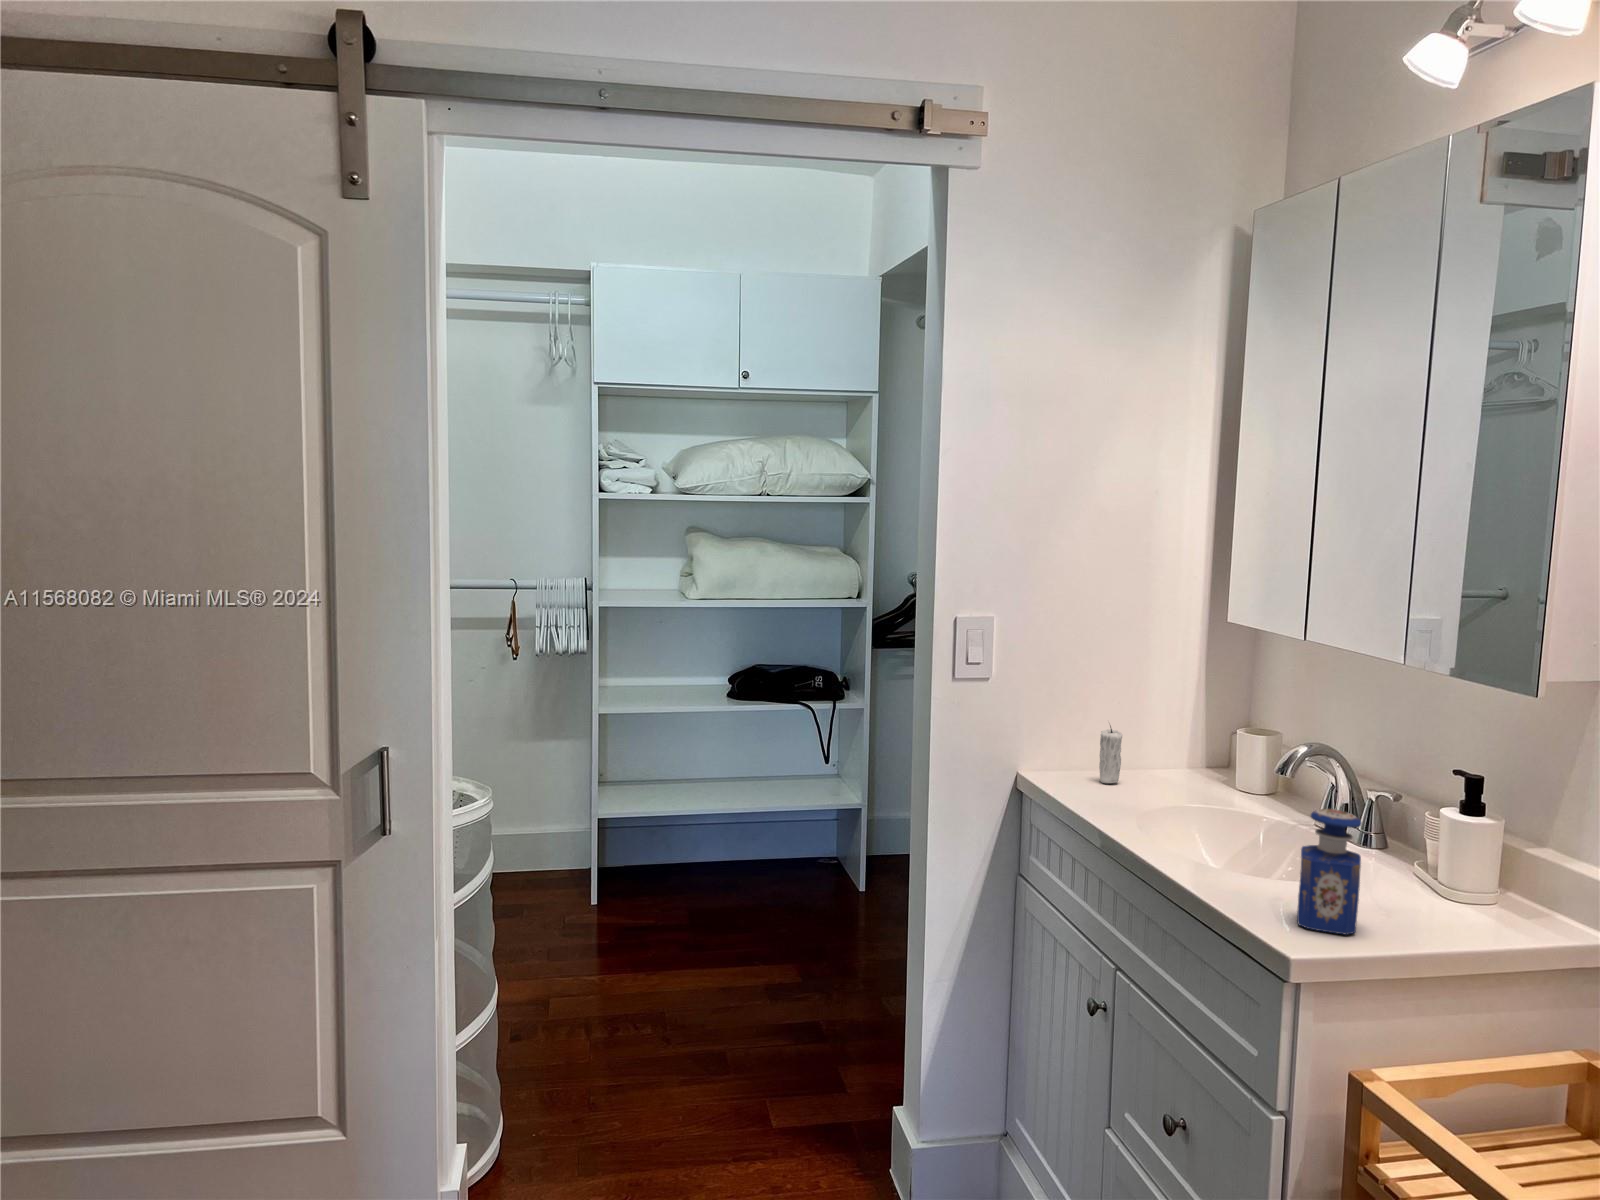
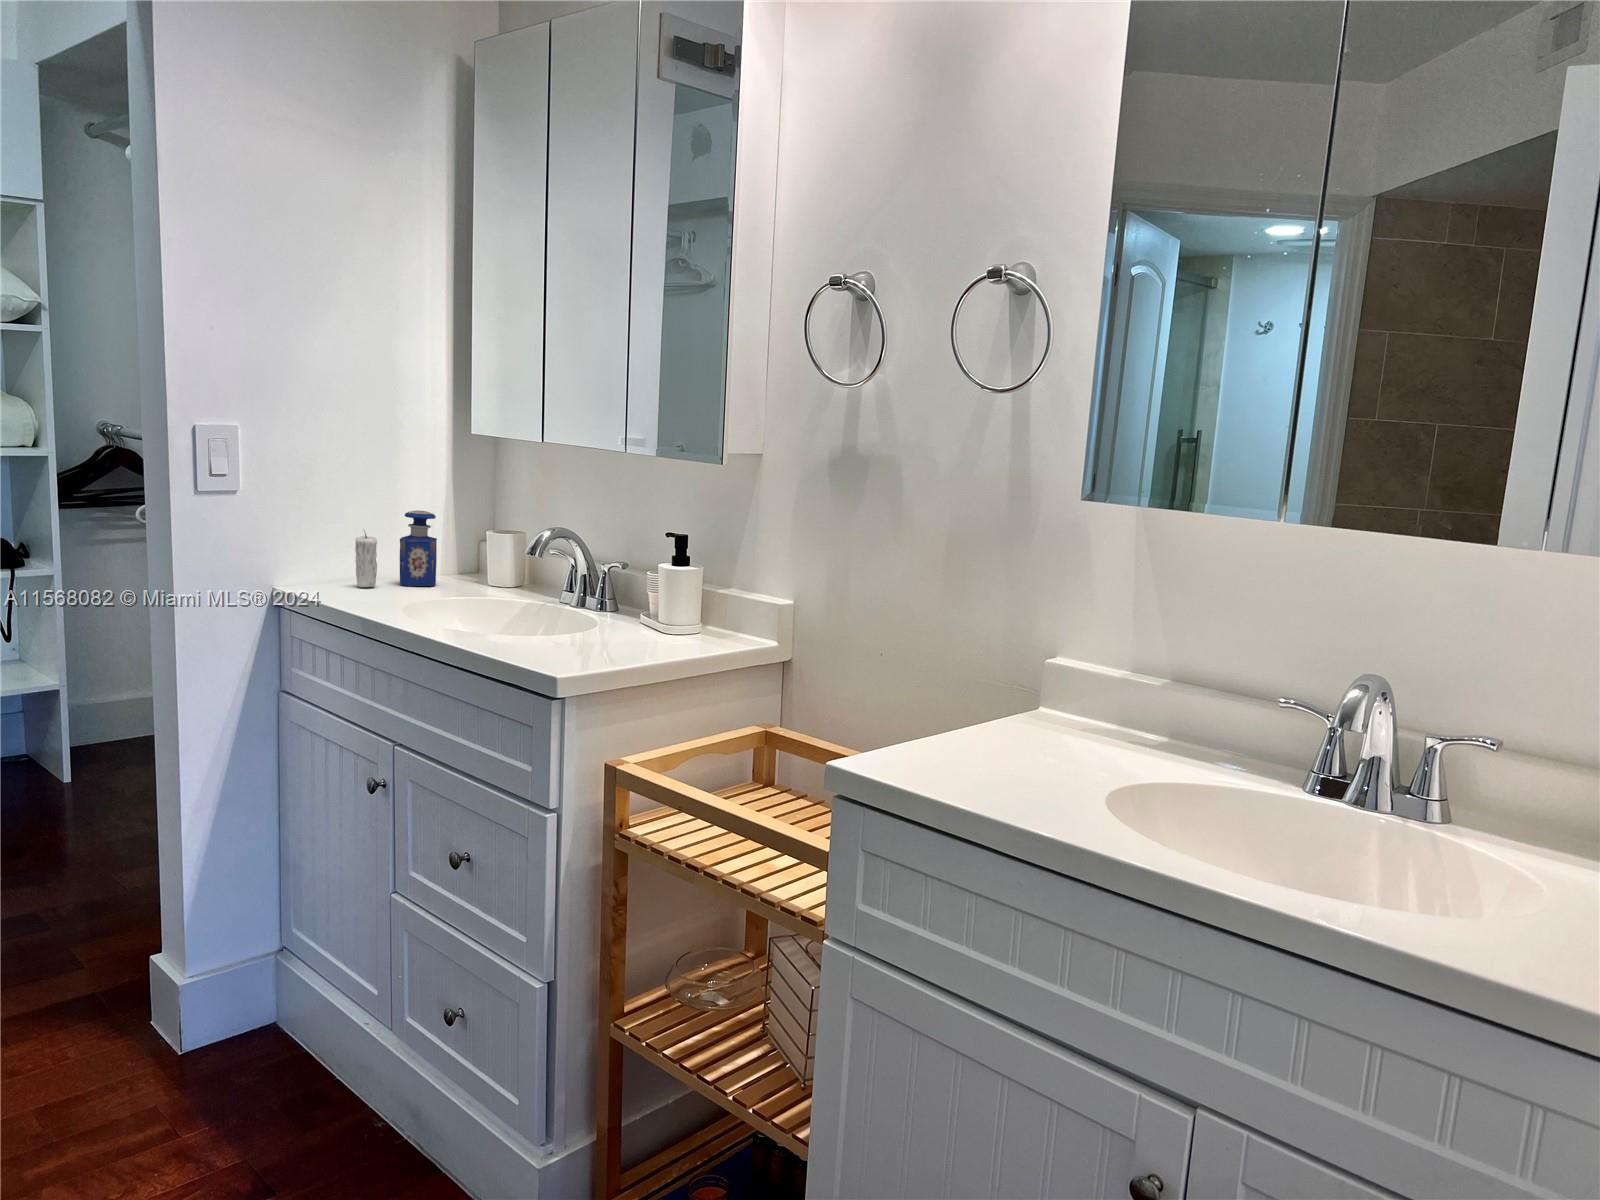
perfume bottle: present [1297,809,1361,935] -> present [400,510,437,586]

